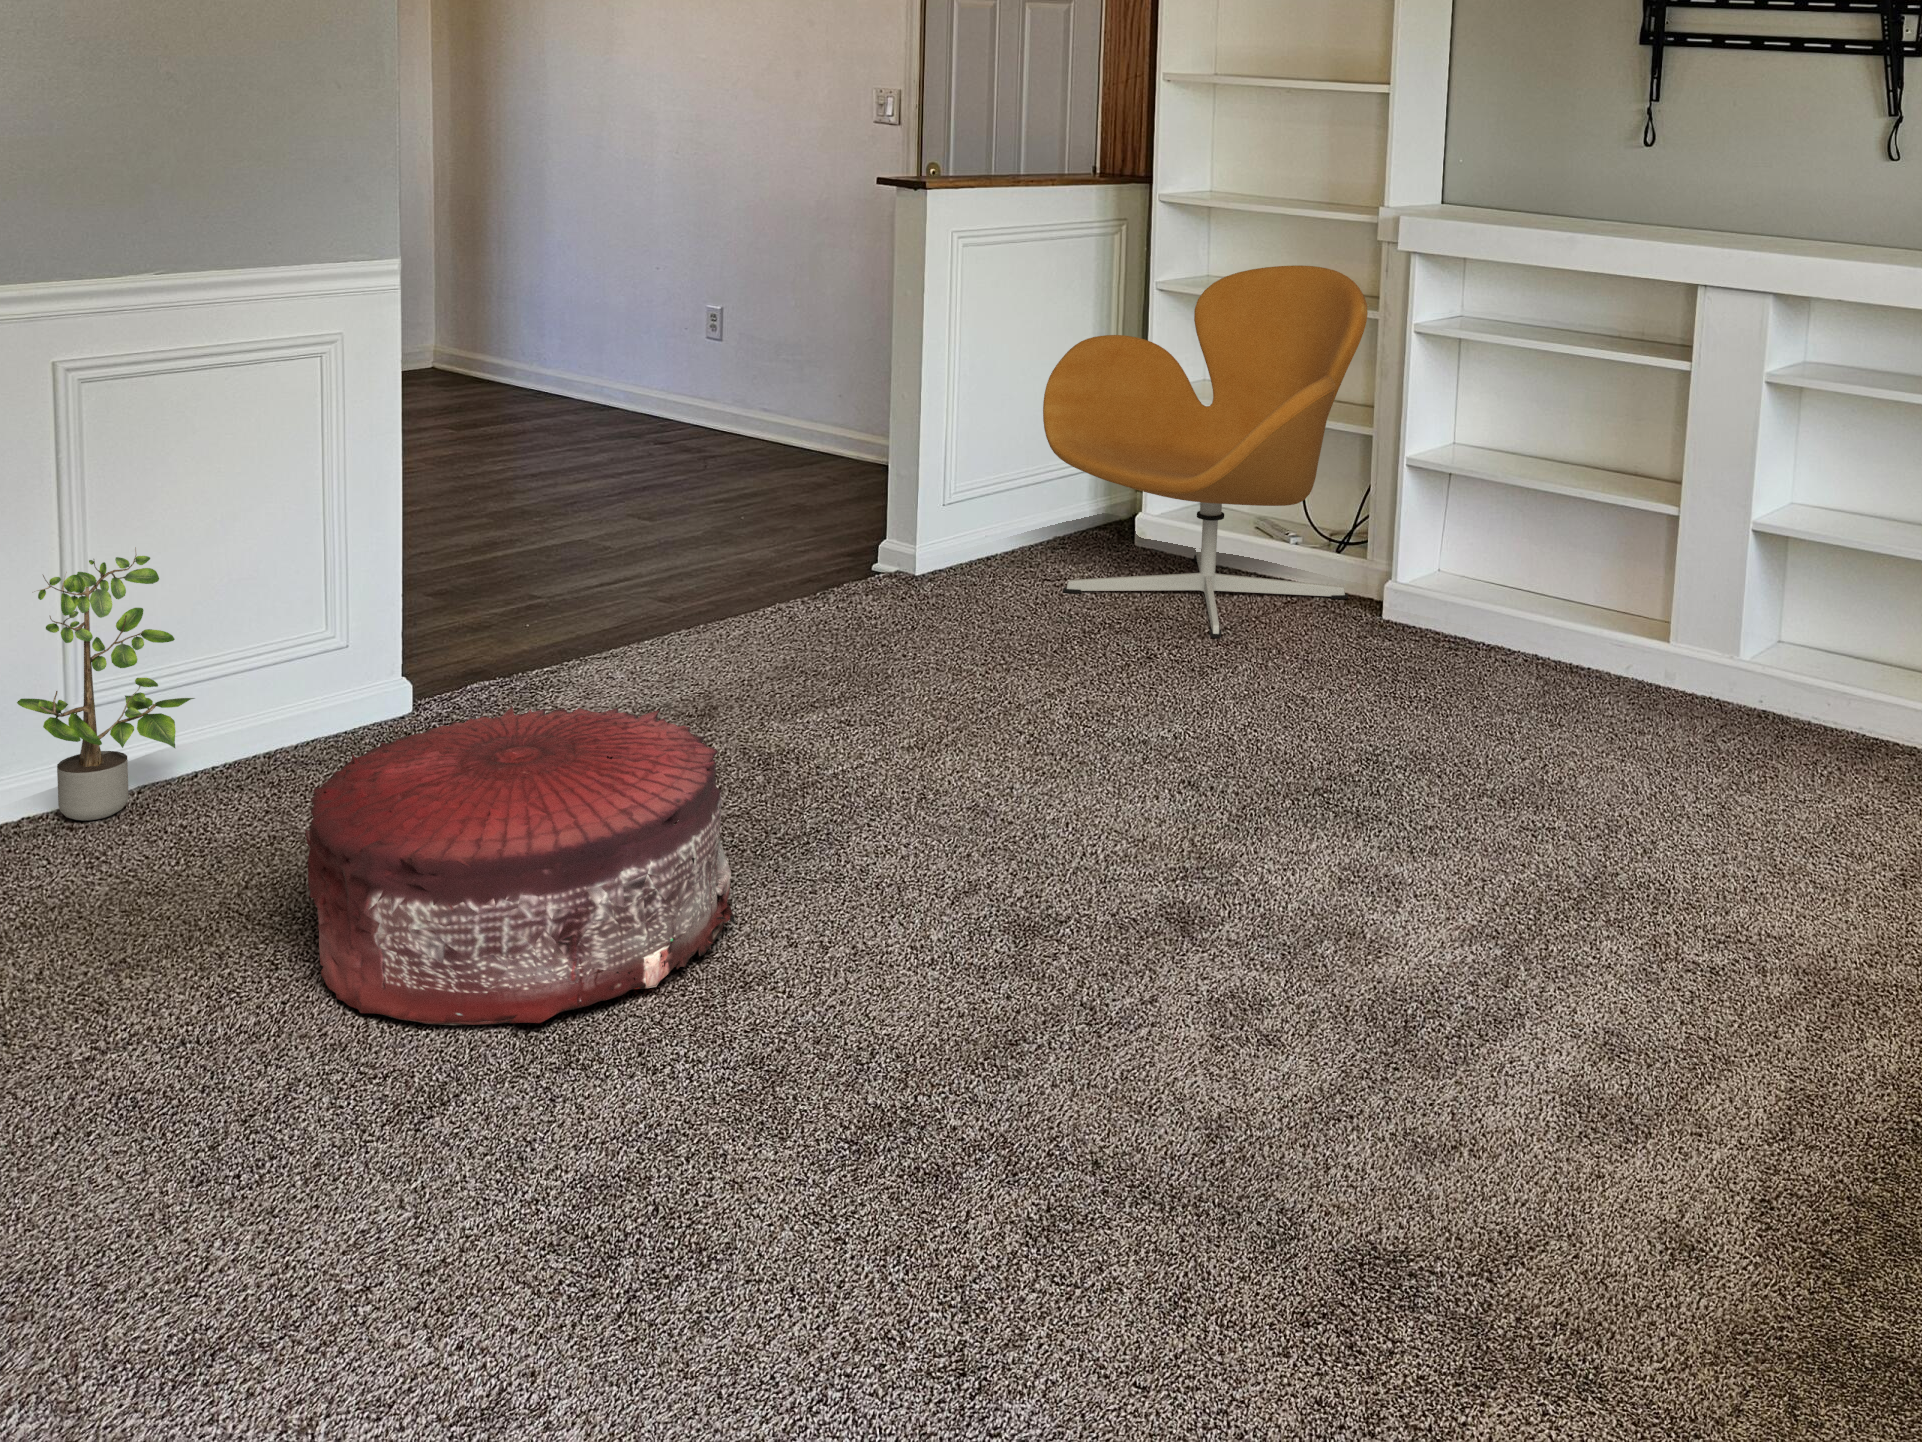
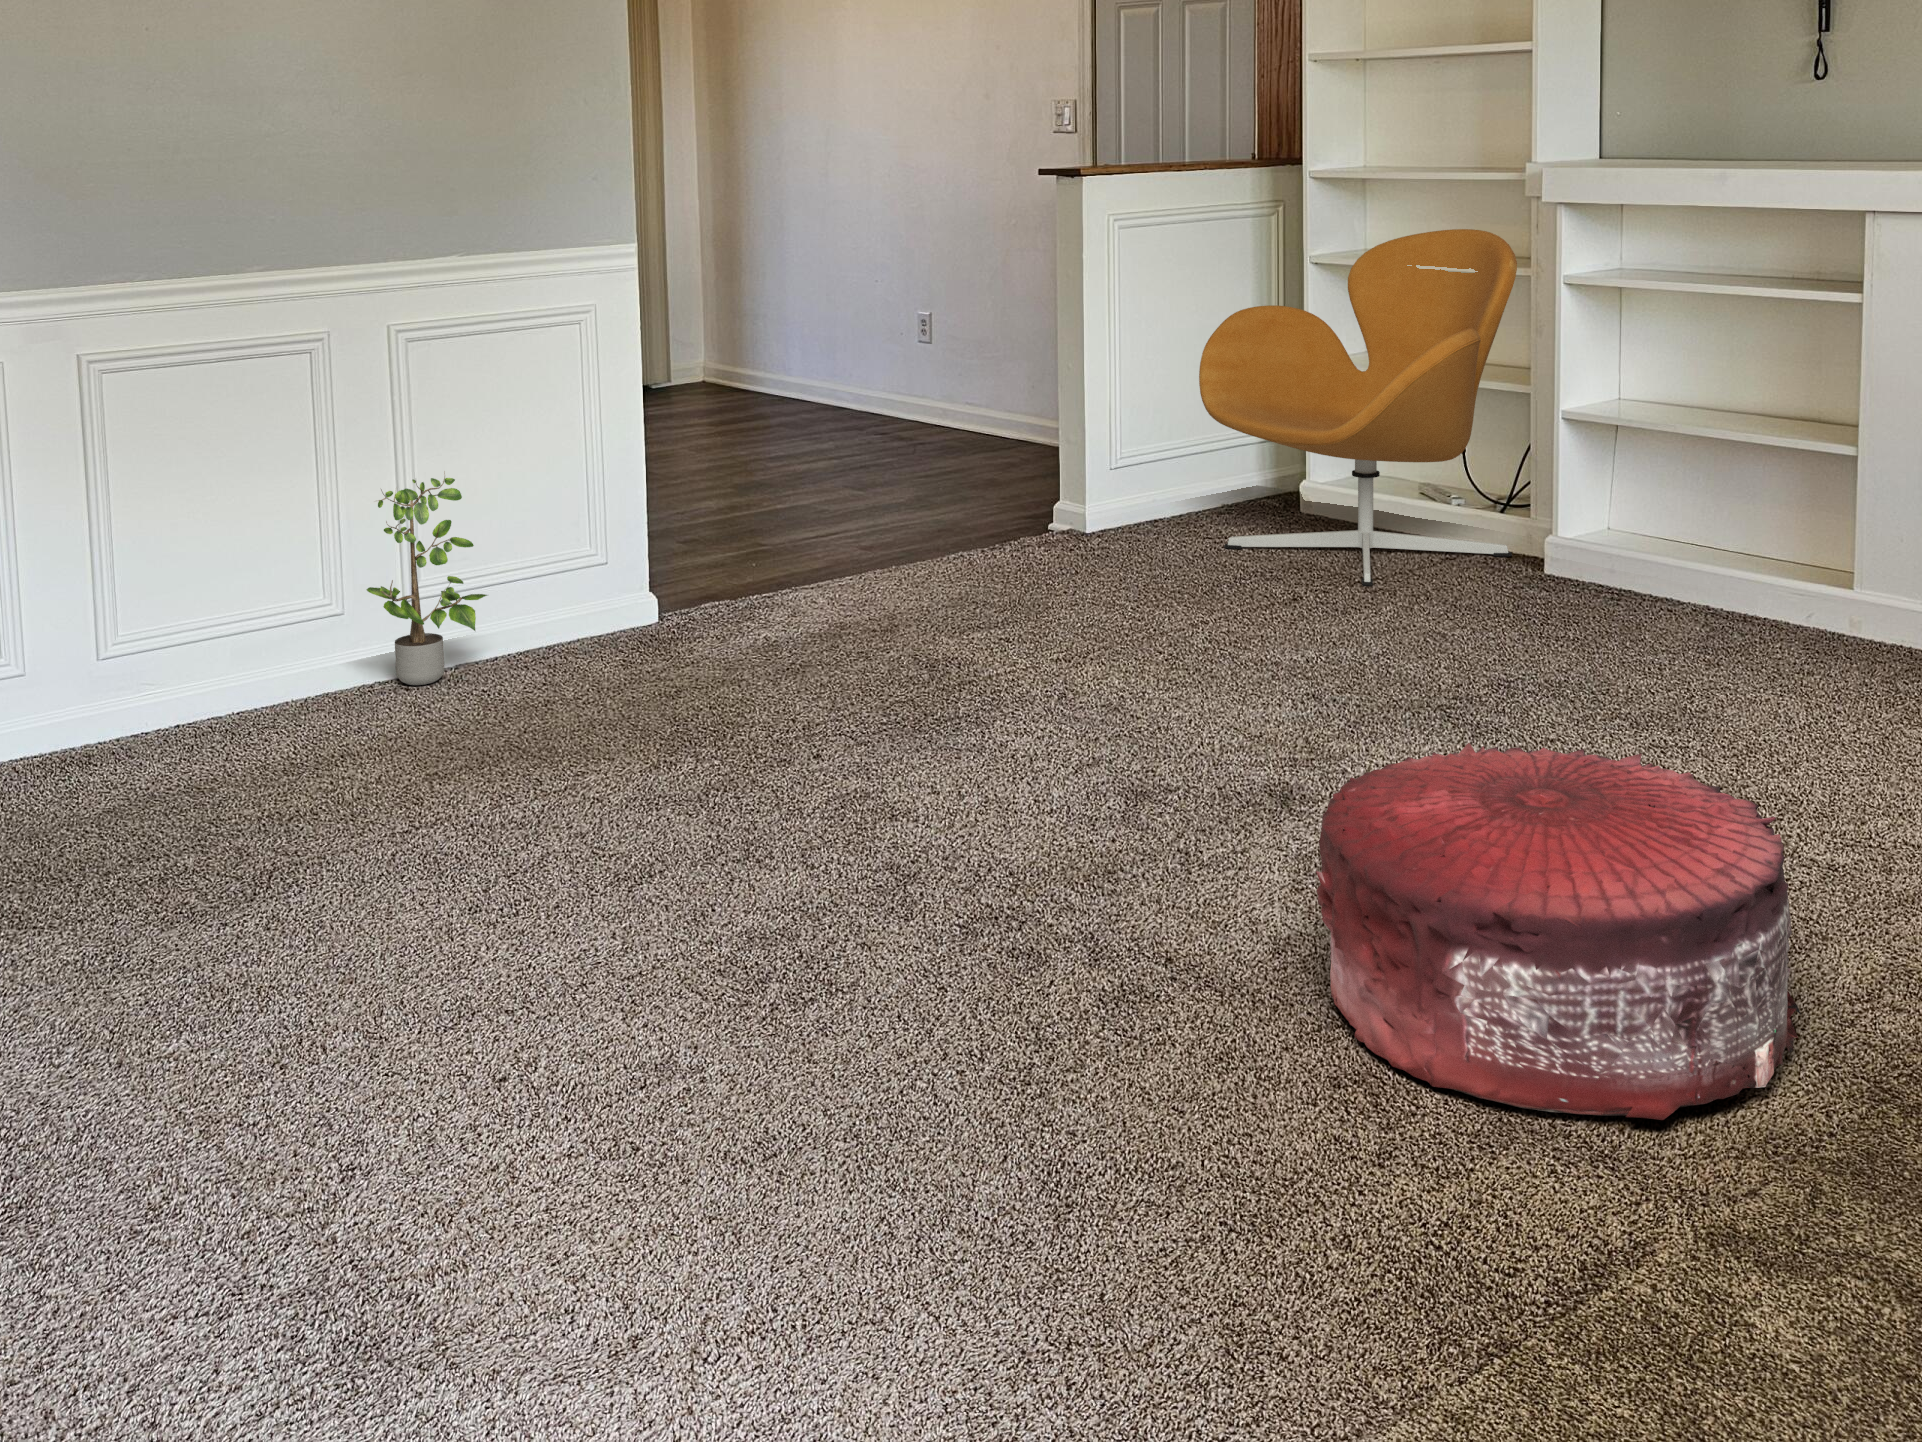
pouf: present [305,706,735,1025] -> present [1316,743,1801,1120]

